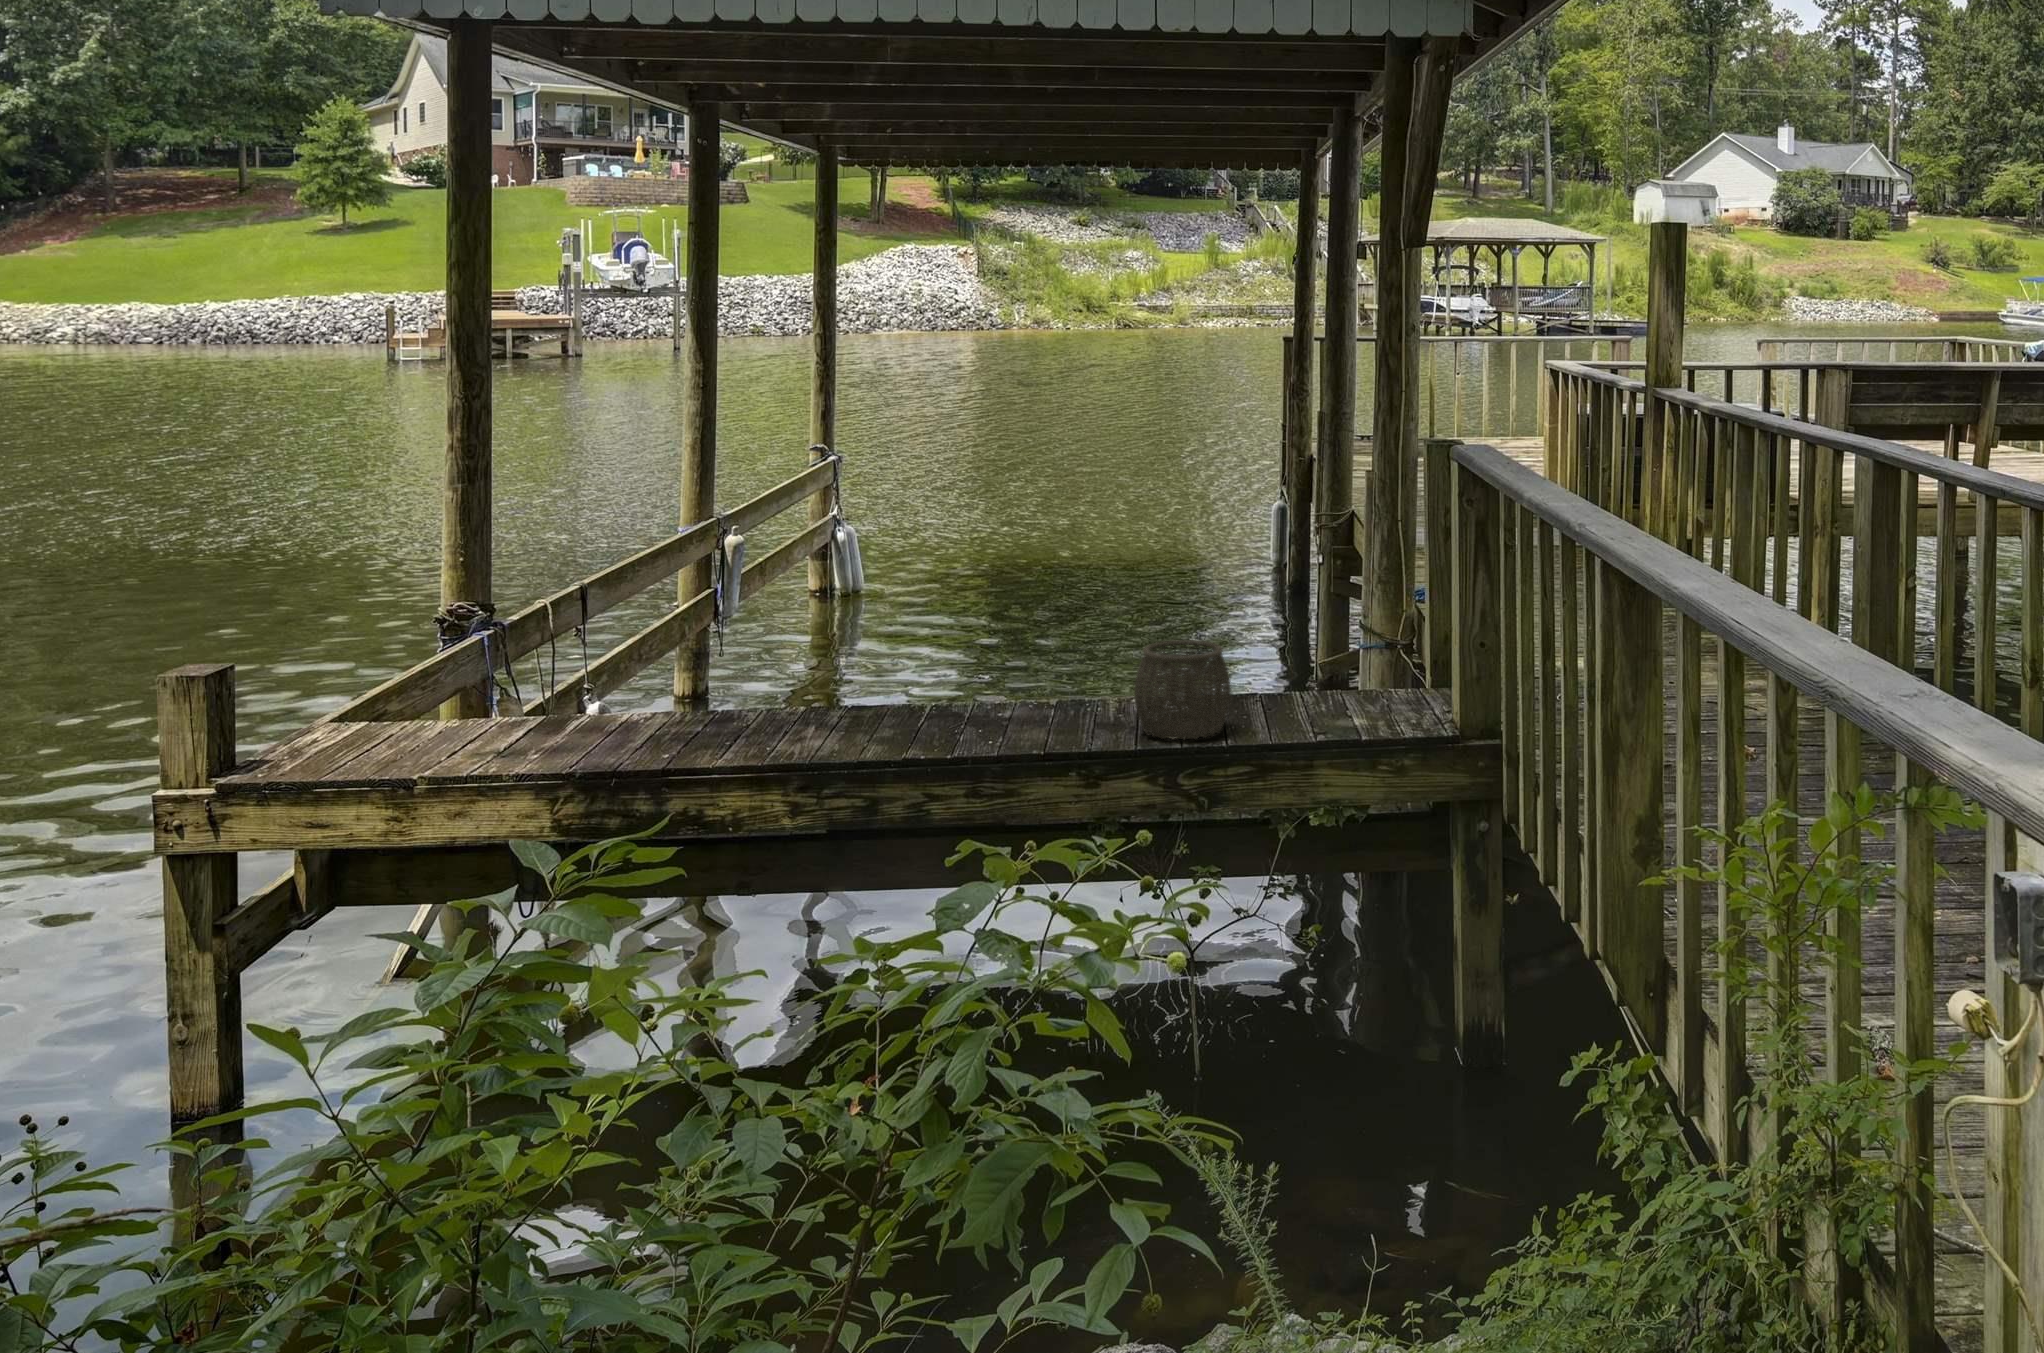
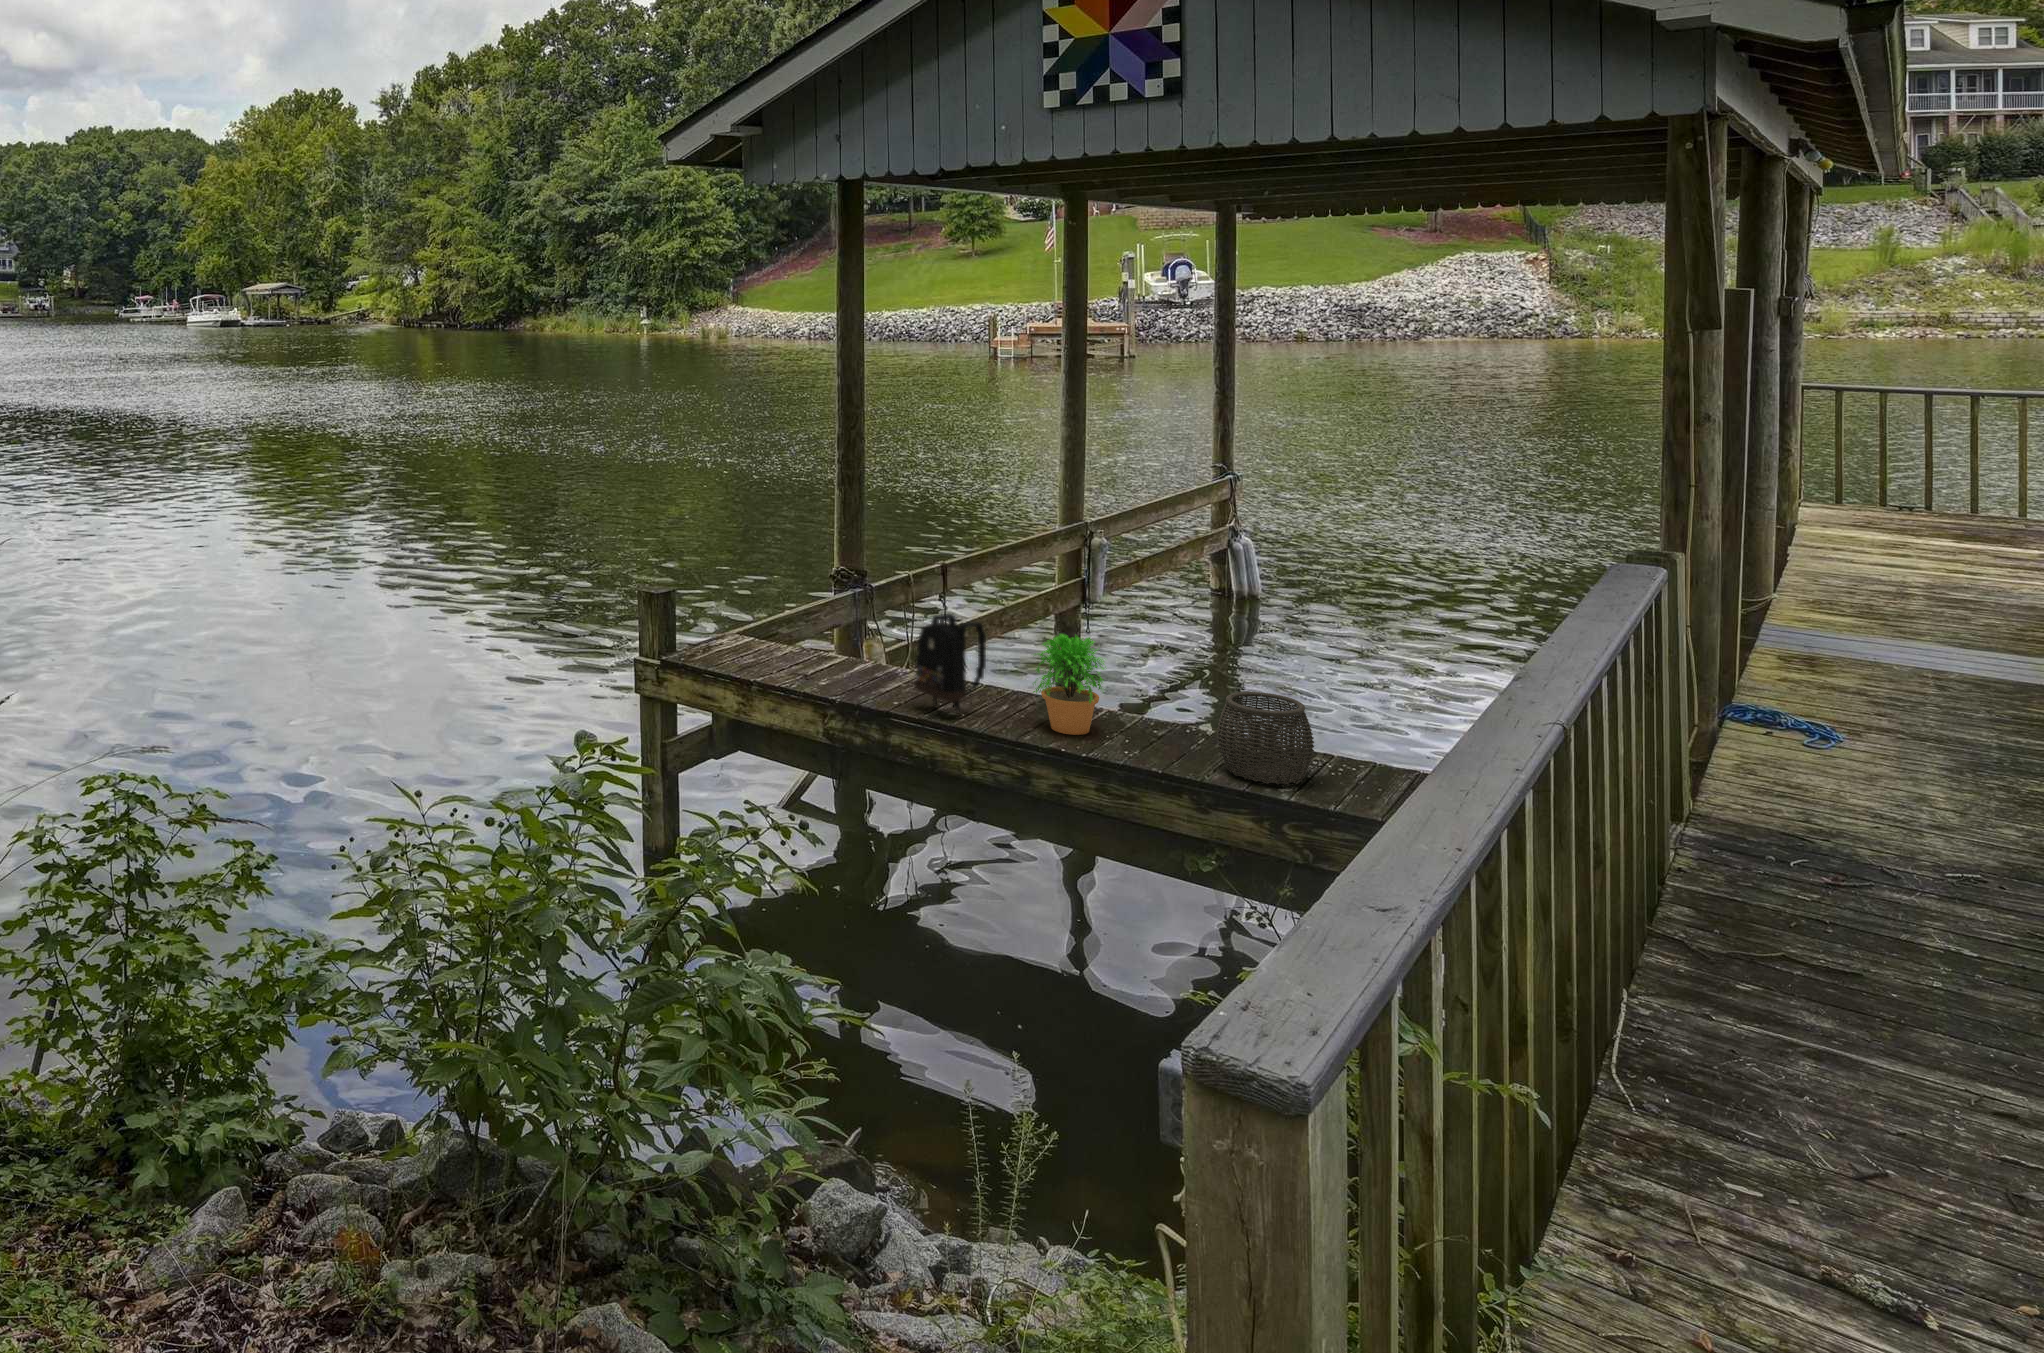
potted plant: none [897,609,1002,740] -> present [1033,634,1104,735]
backpack: none [742,613,838,747] -> present [914,614,986,711]

